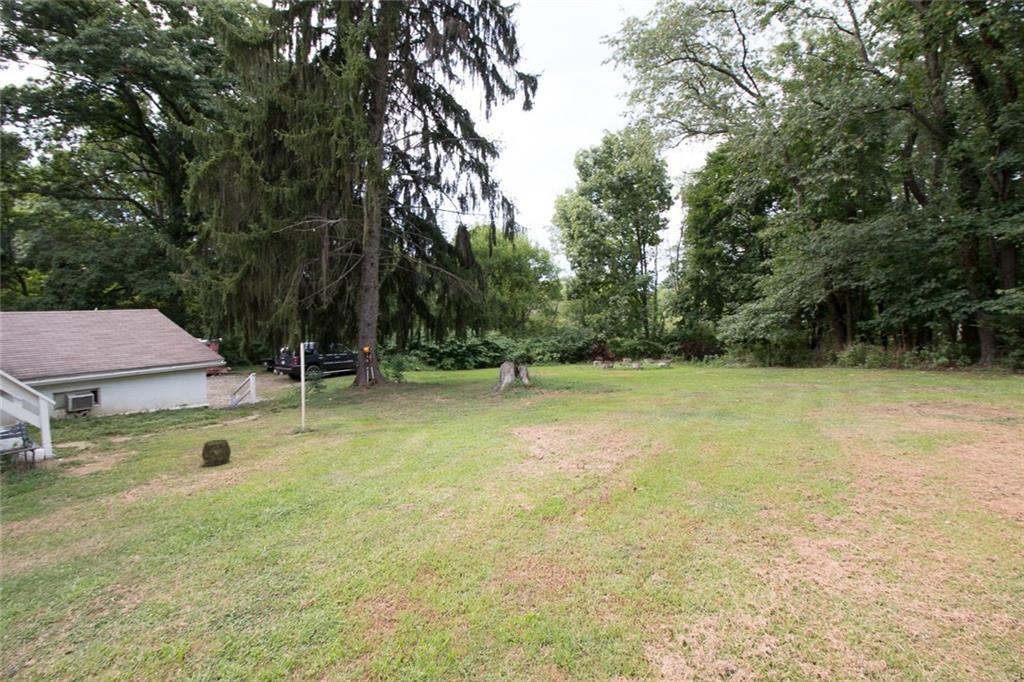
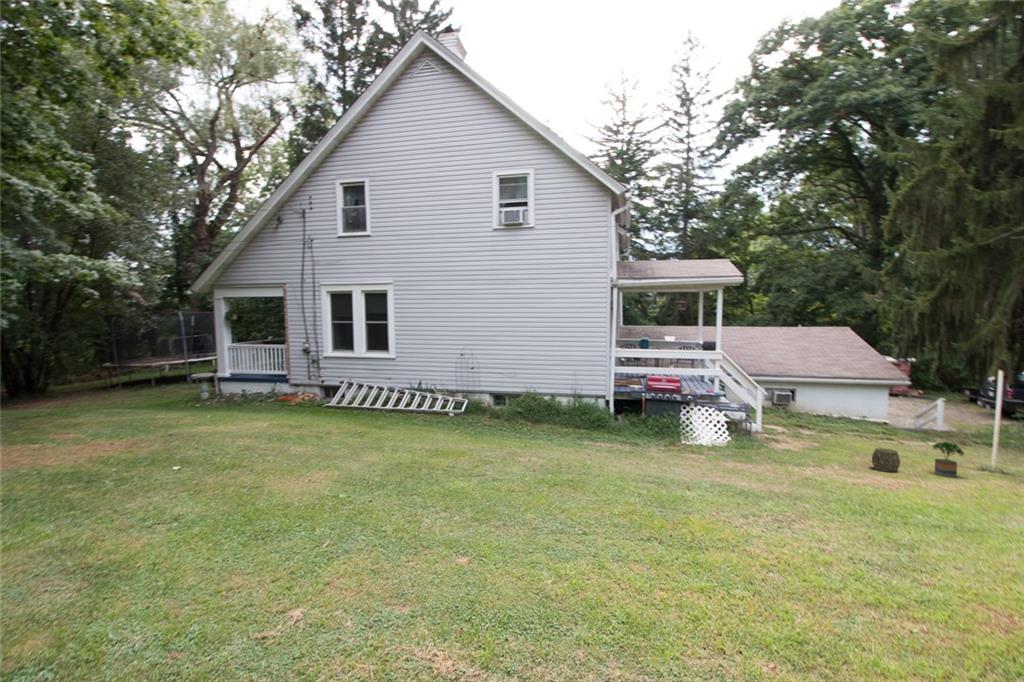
potted tree: none [257,418,285,453] -> present [933,442,964,477]

